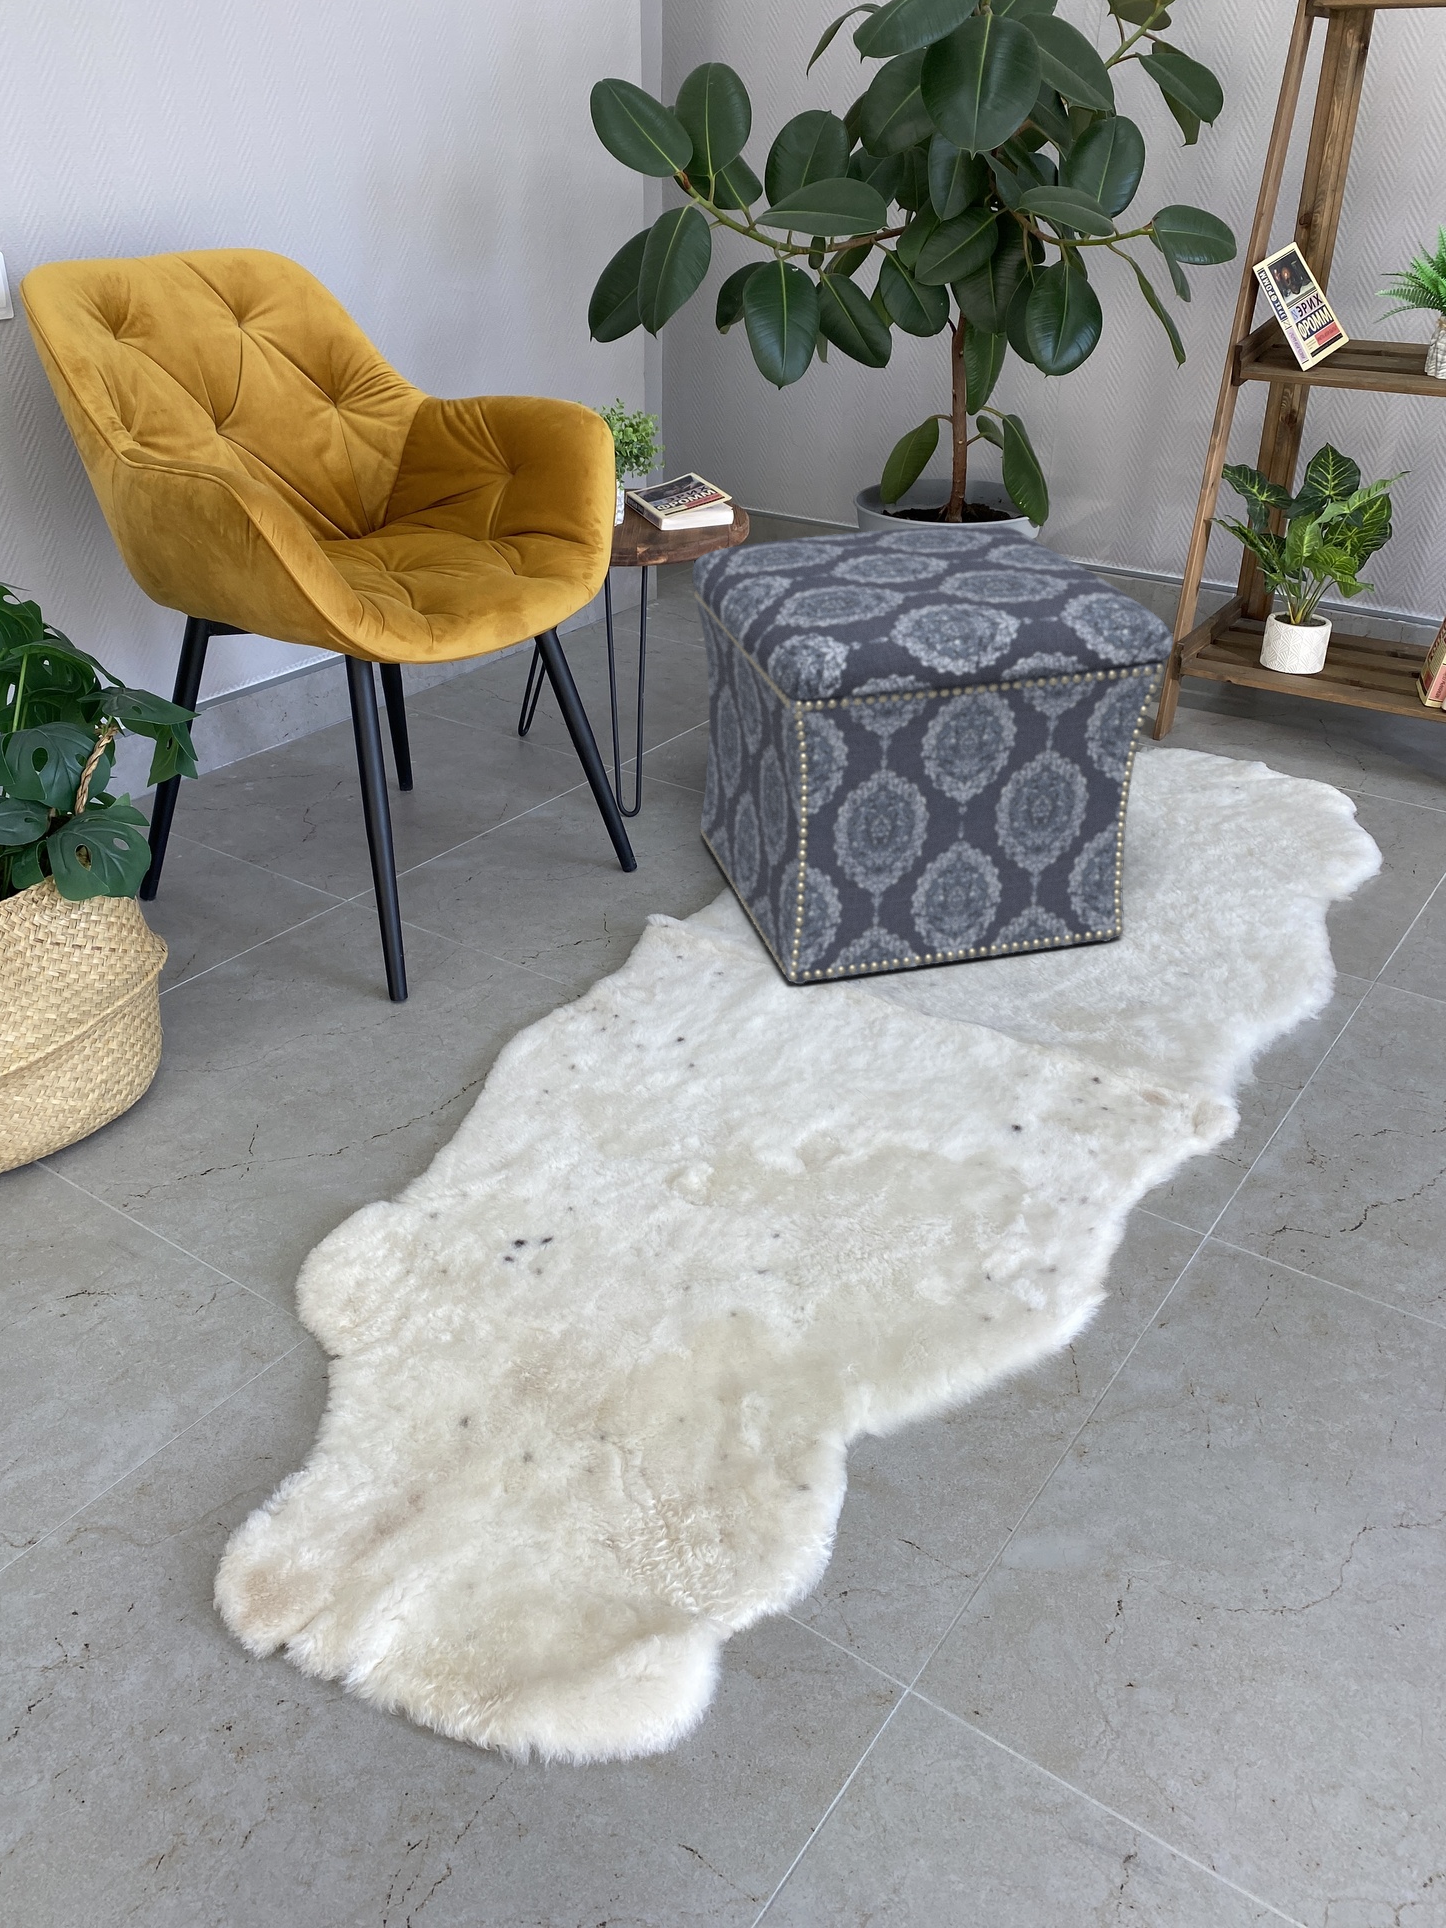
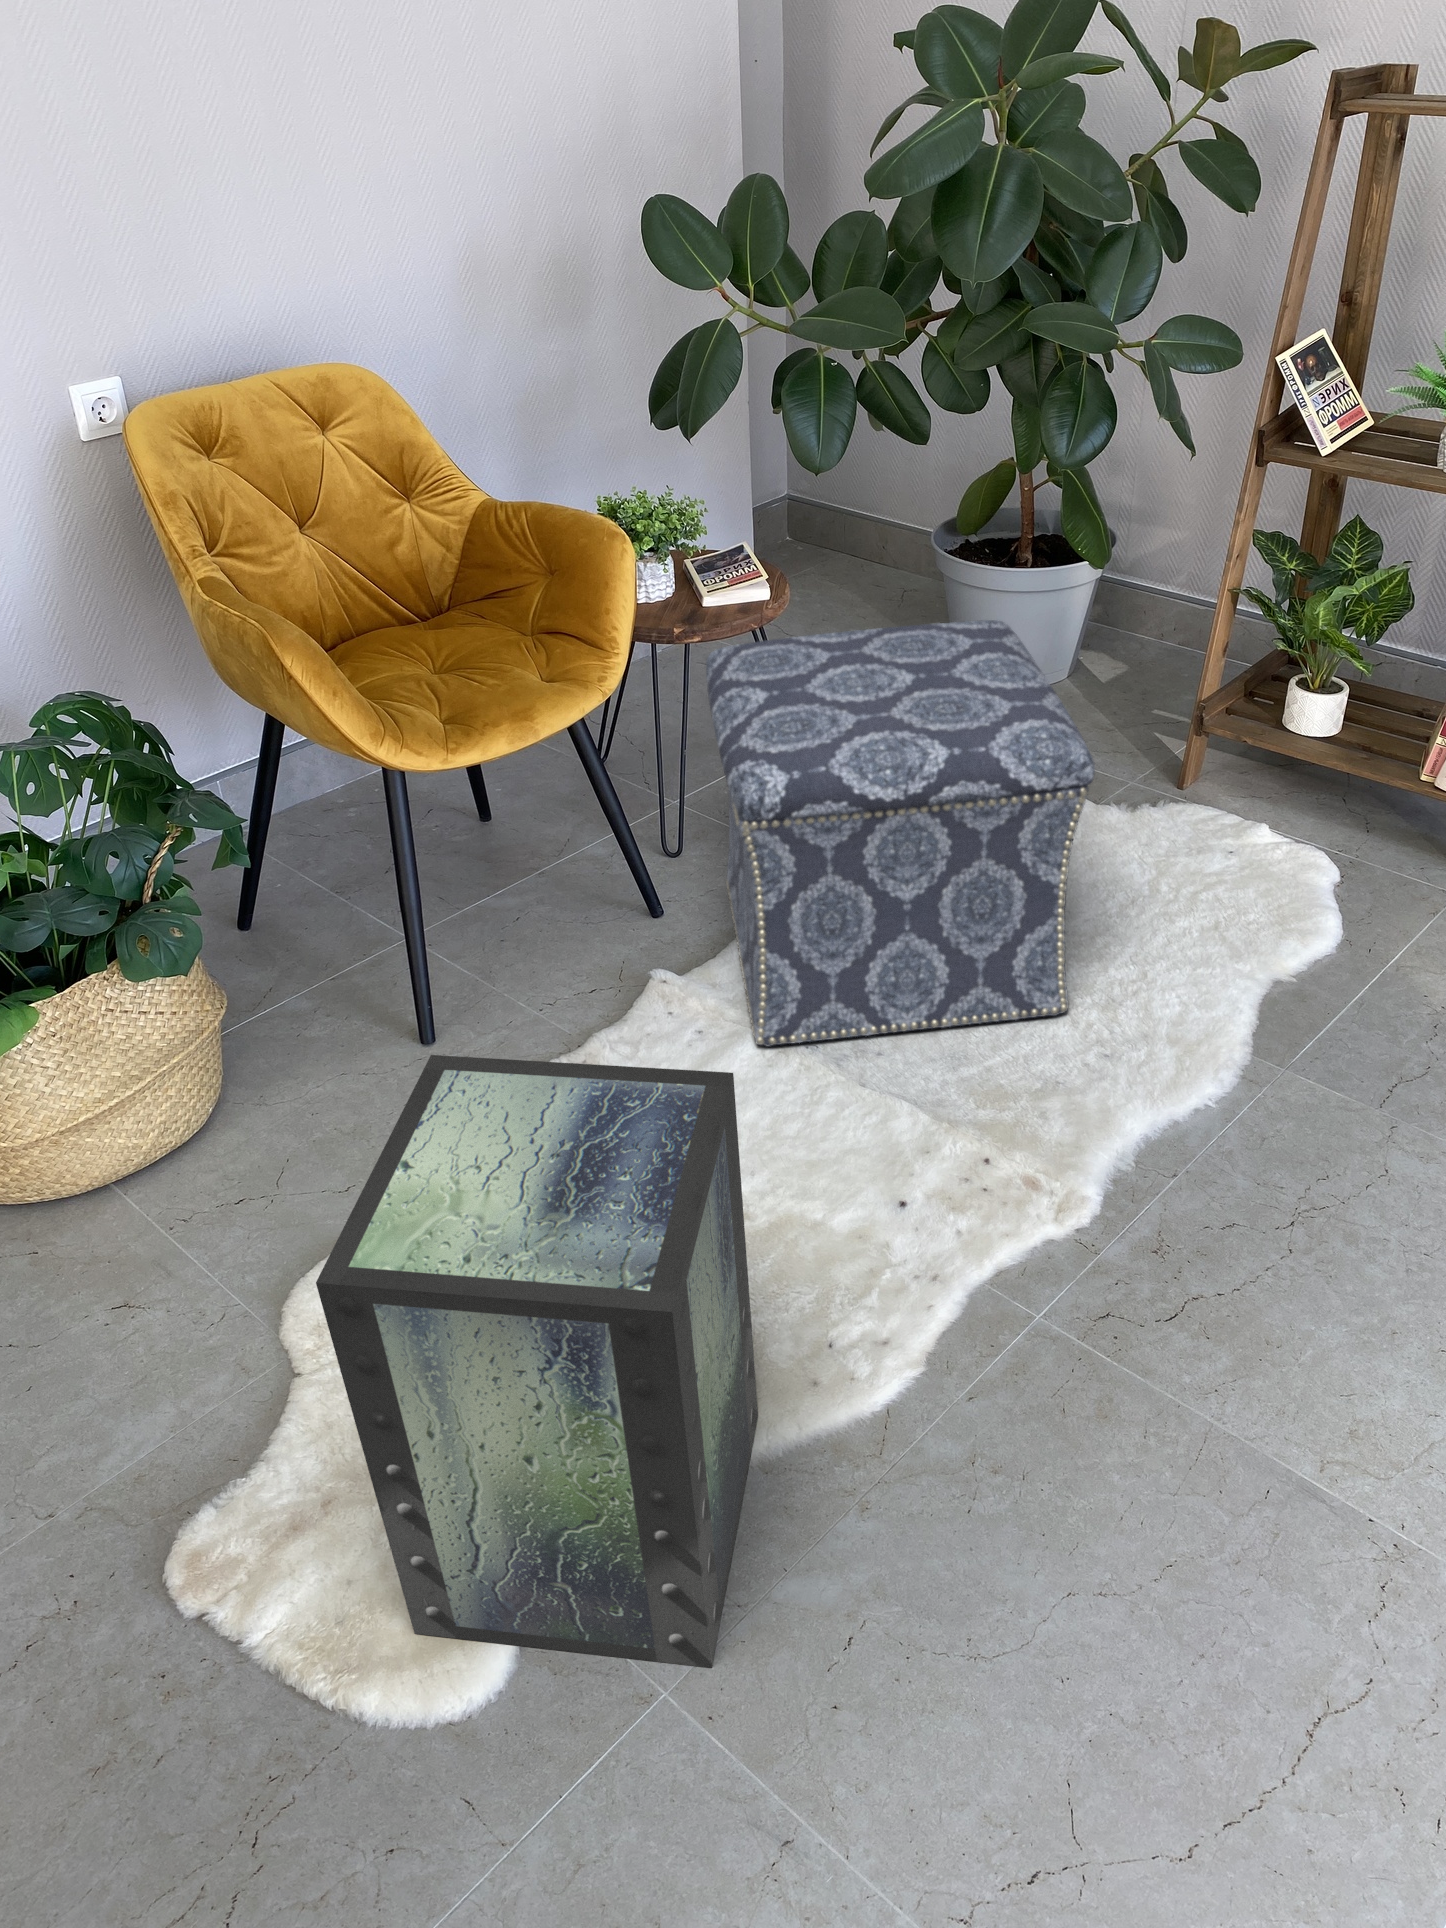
storage box: none [535,878,1037,1652] -> present [316,1055,758,1668]

